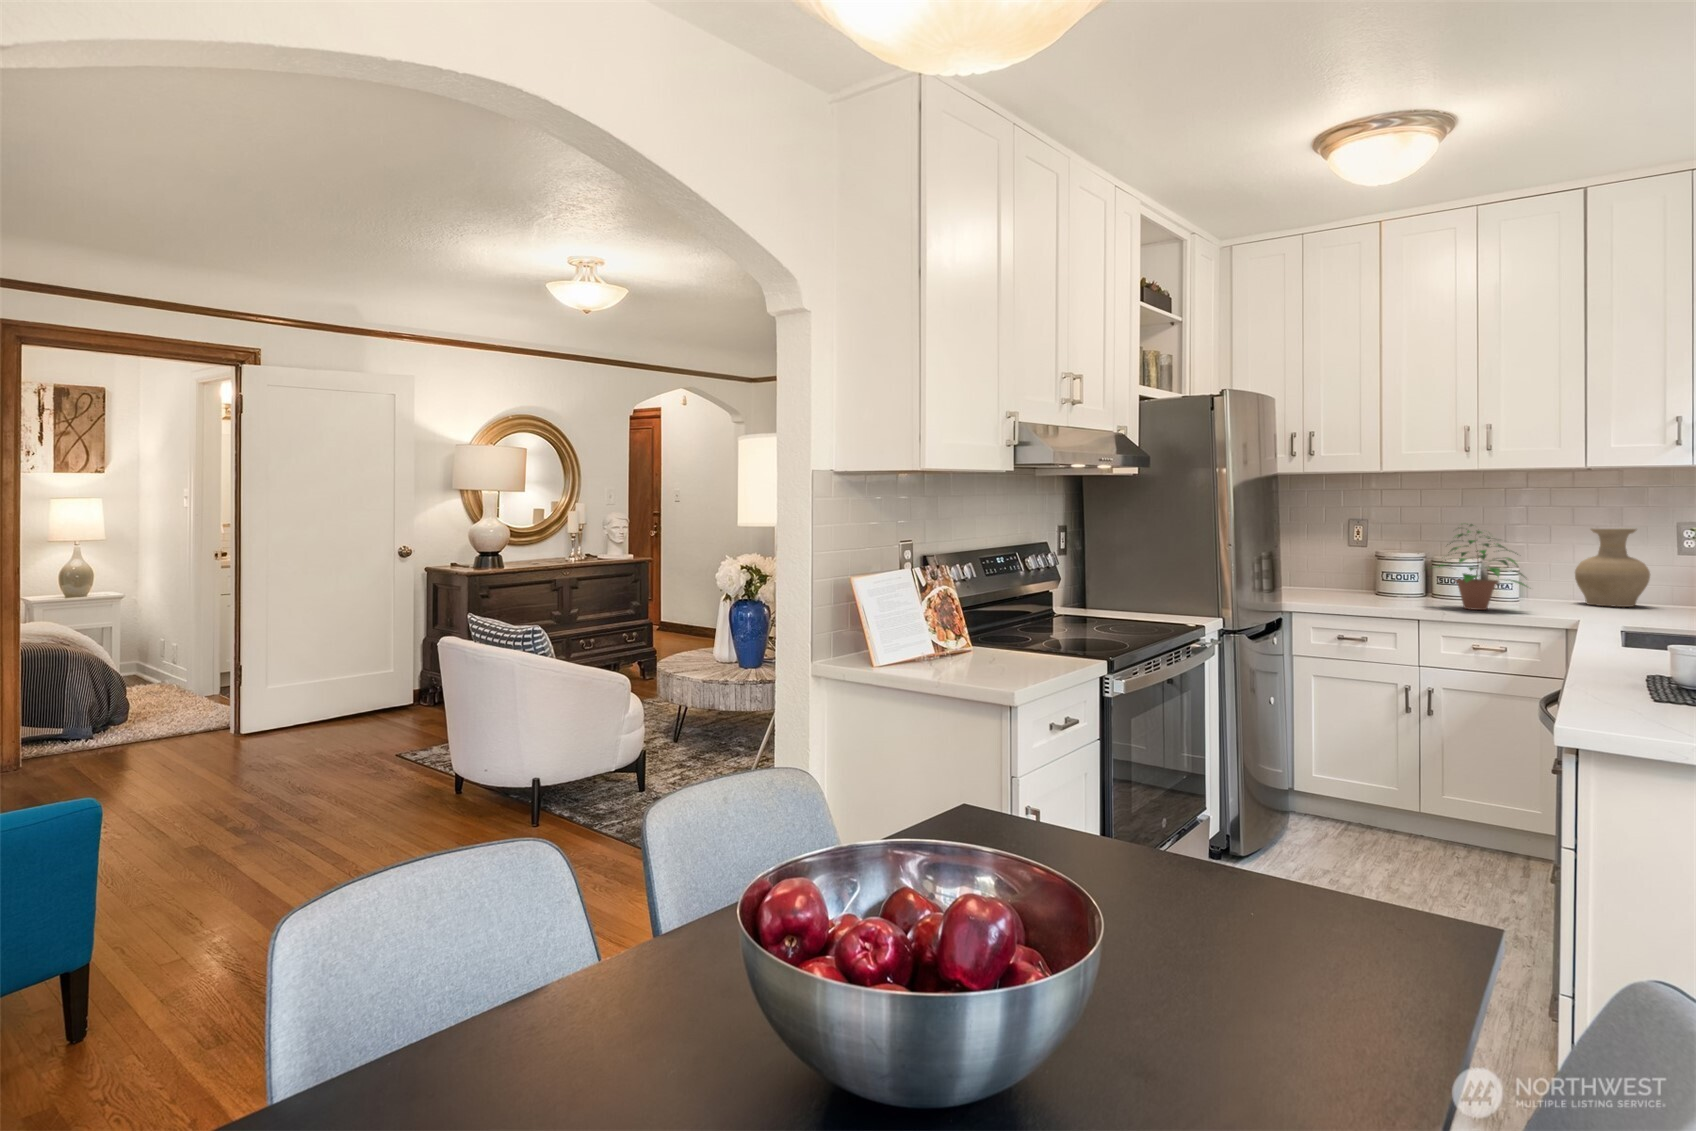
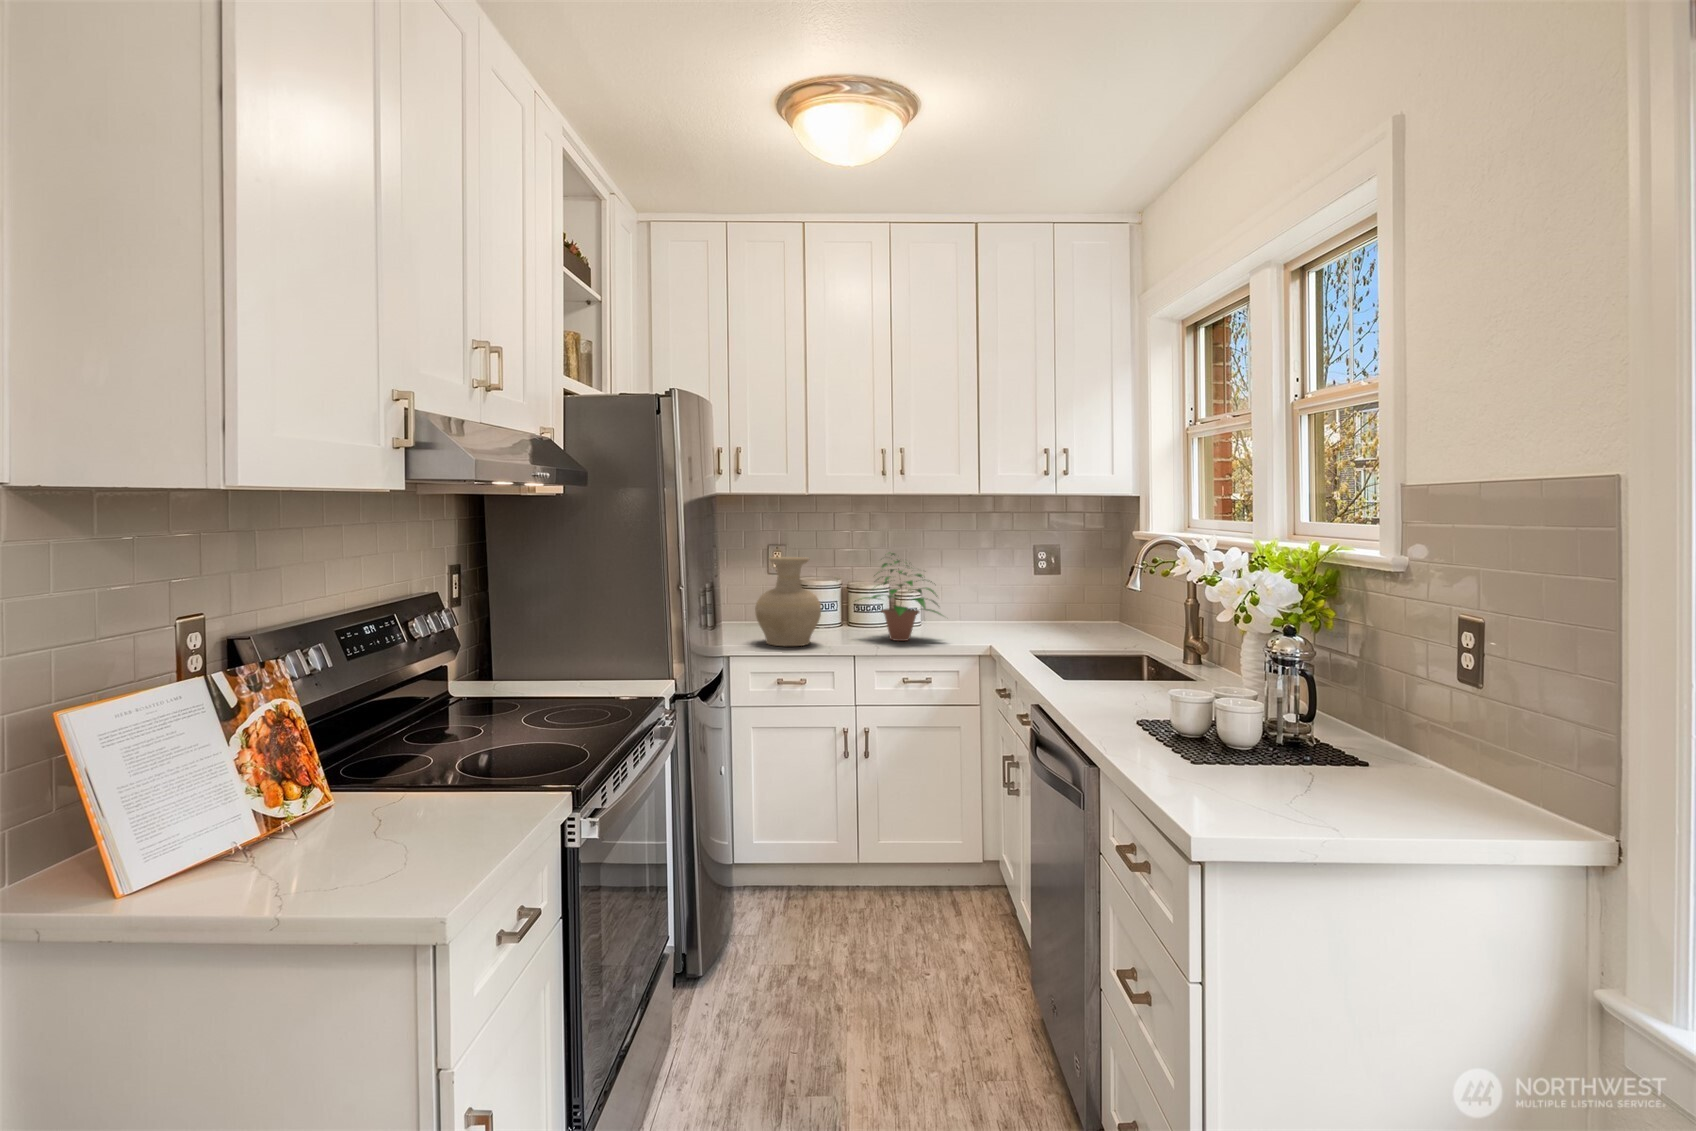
vase: present [1575,528,1650,607] -> present [755,557,821,646]

